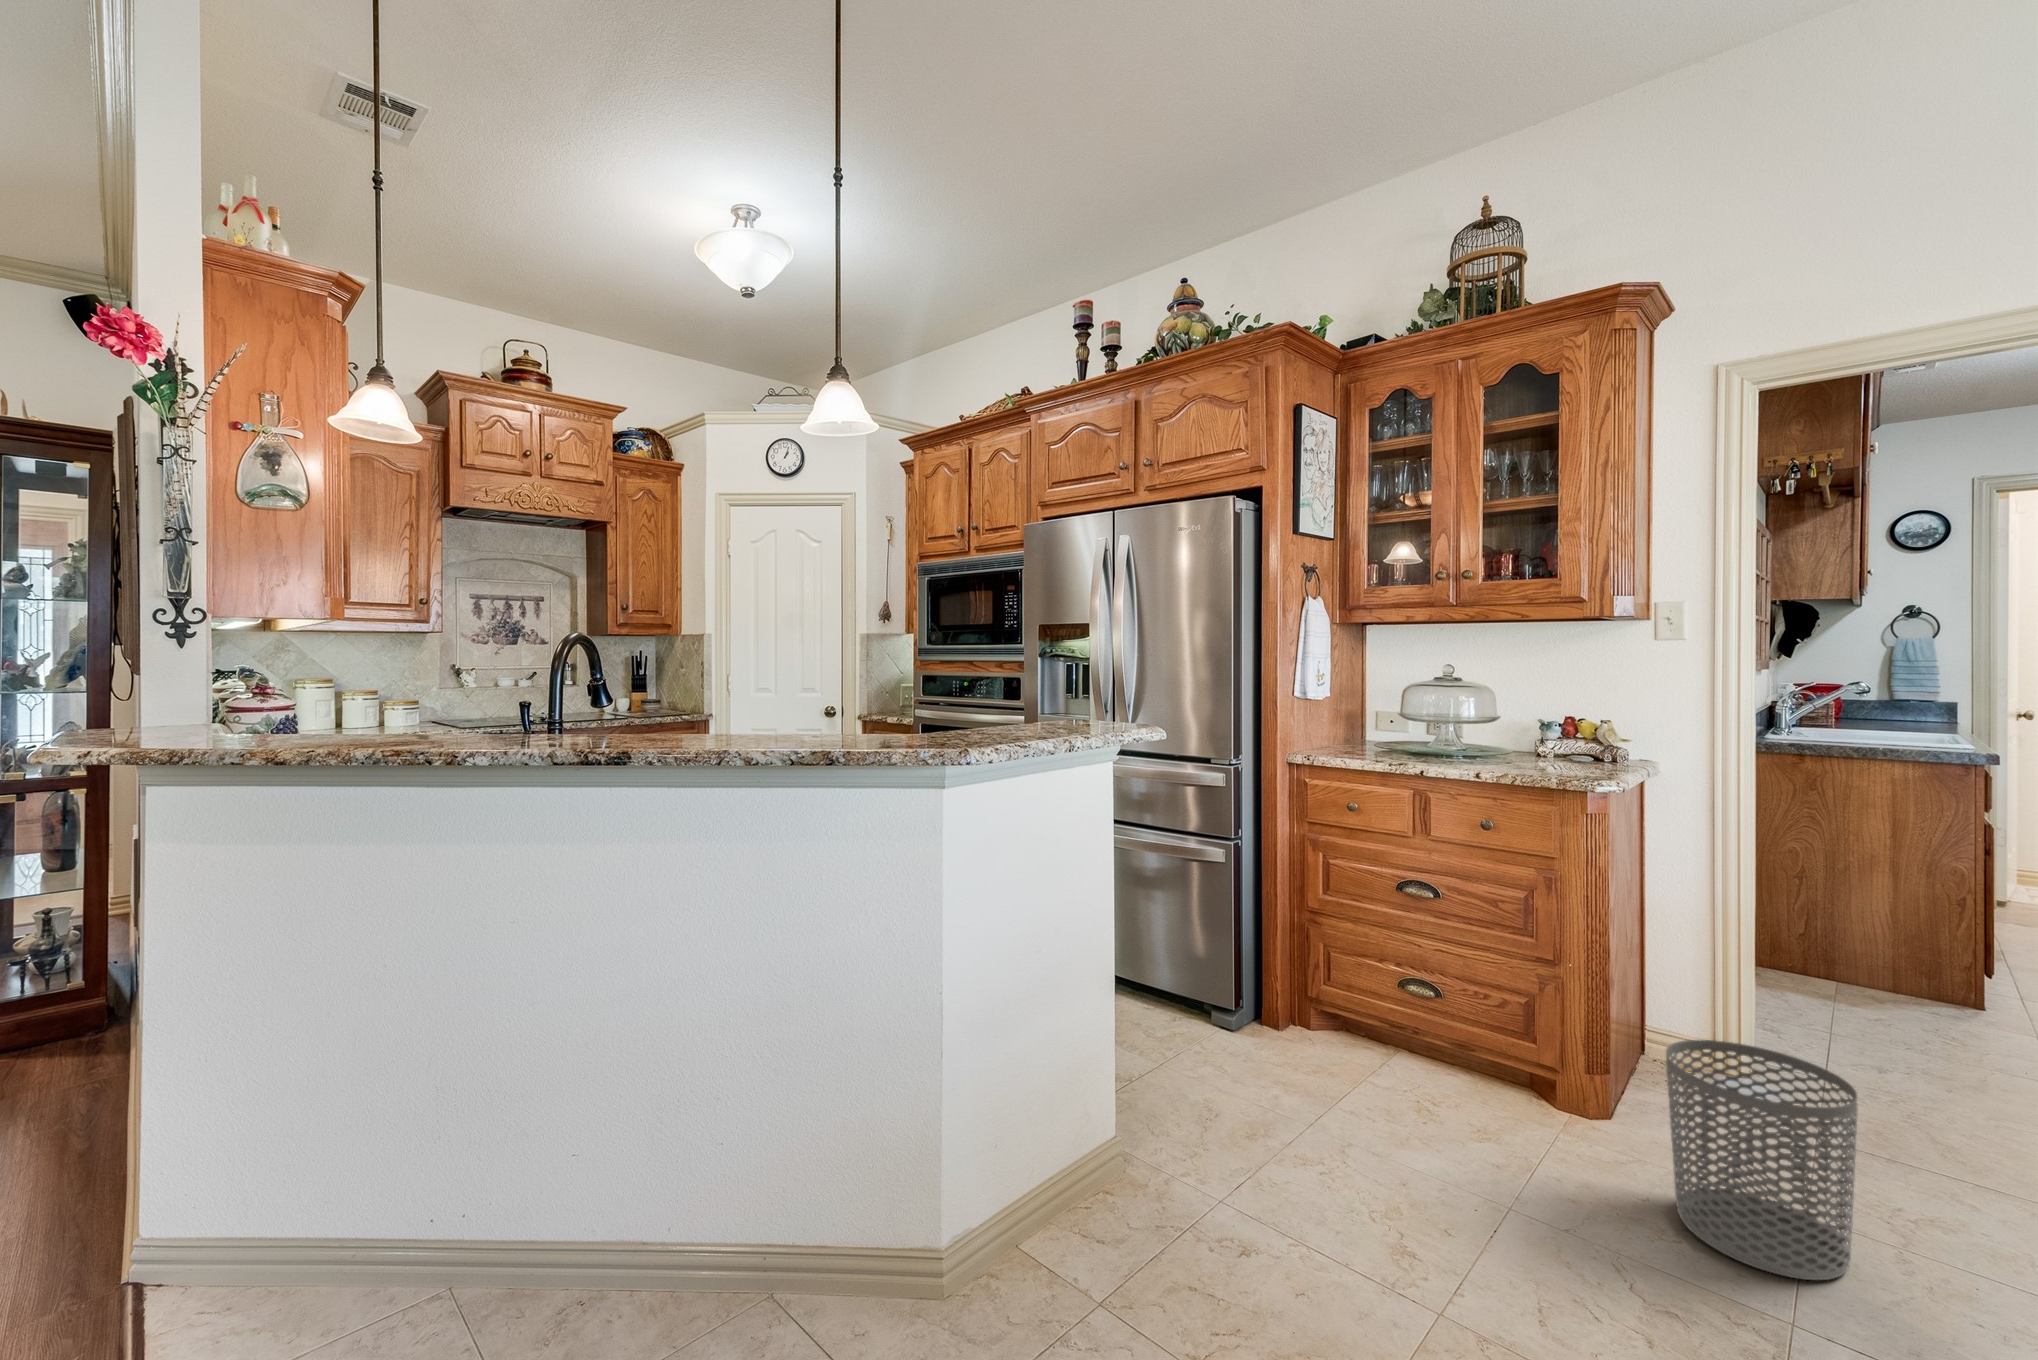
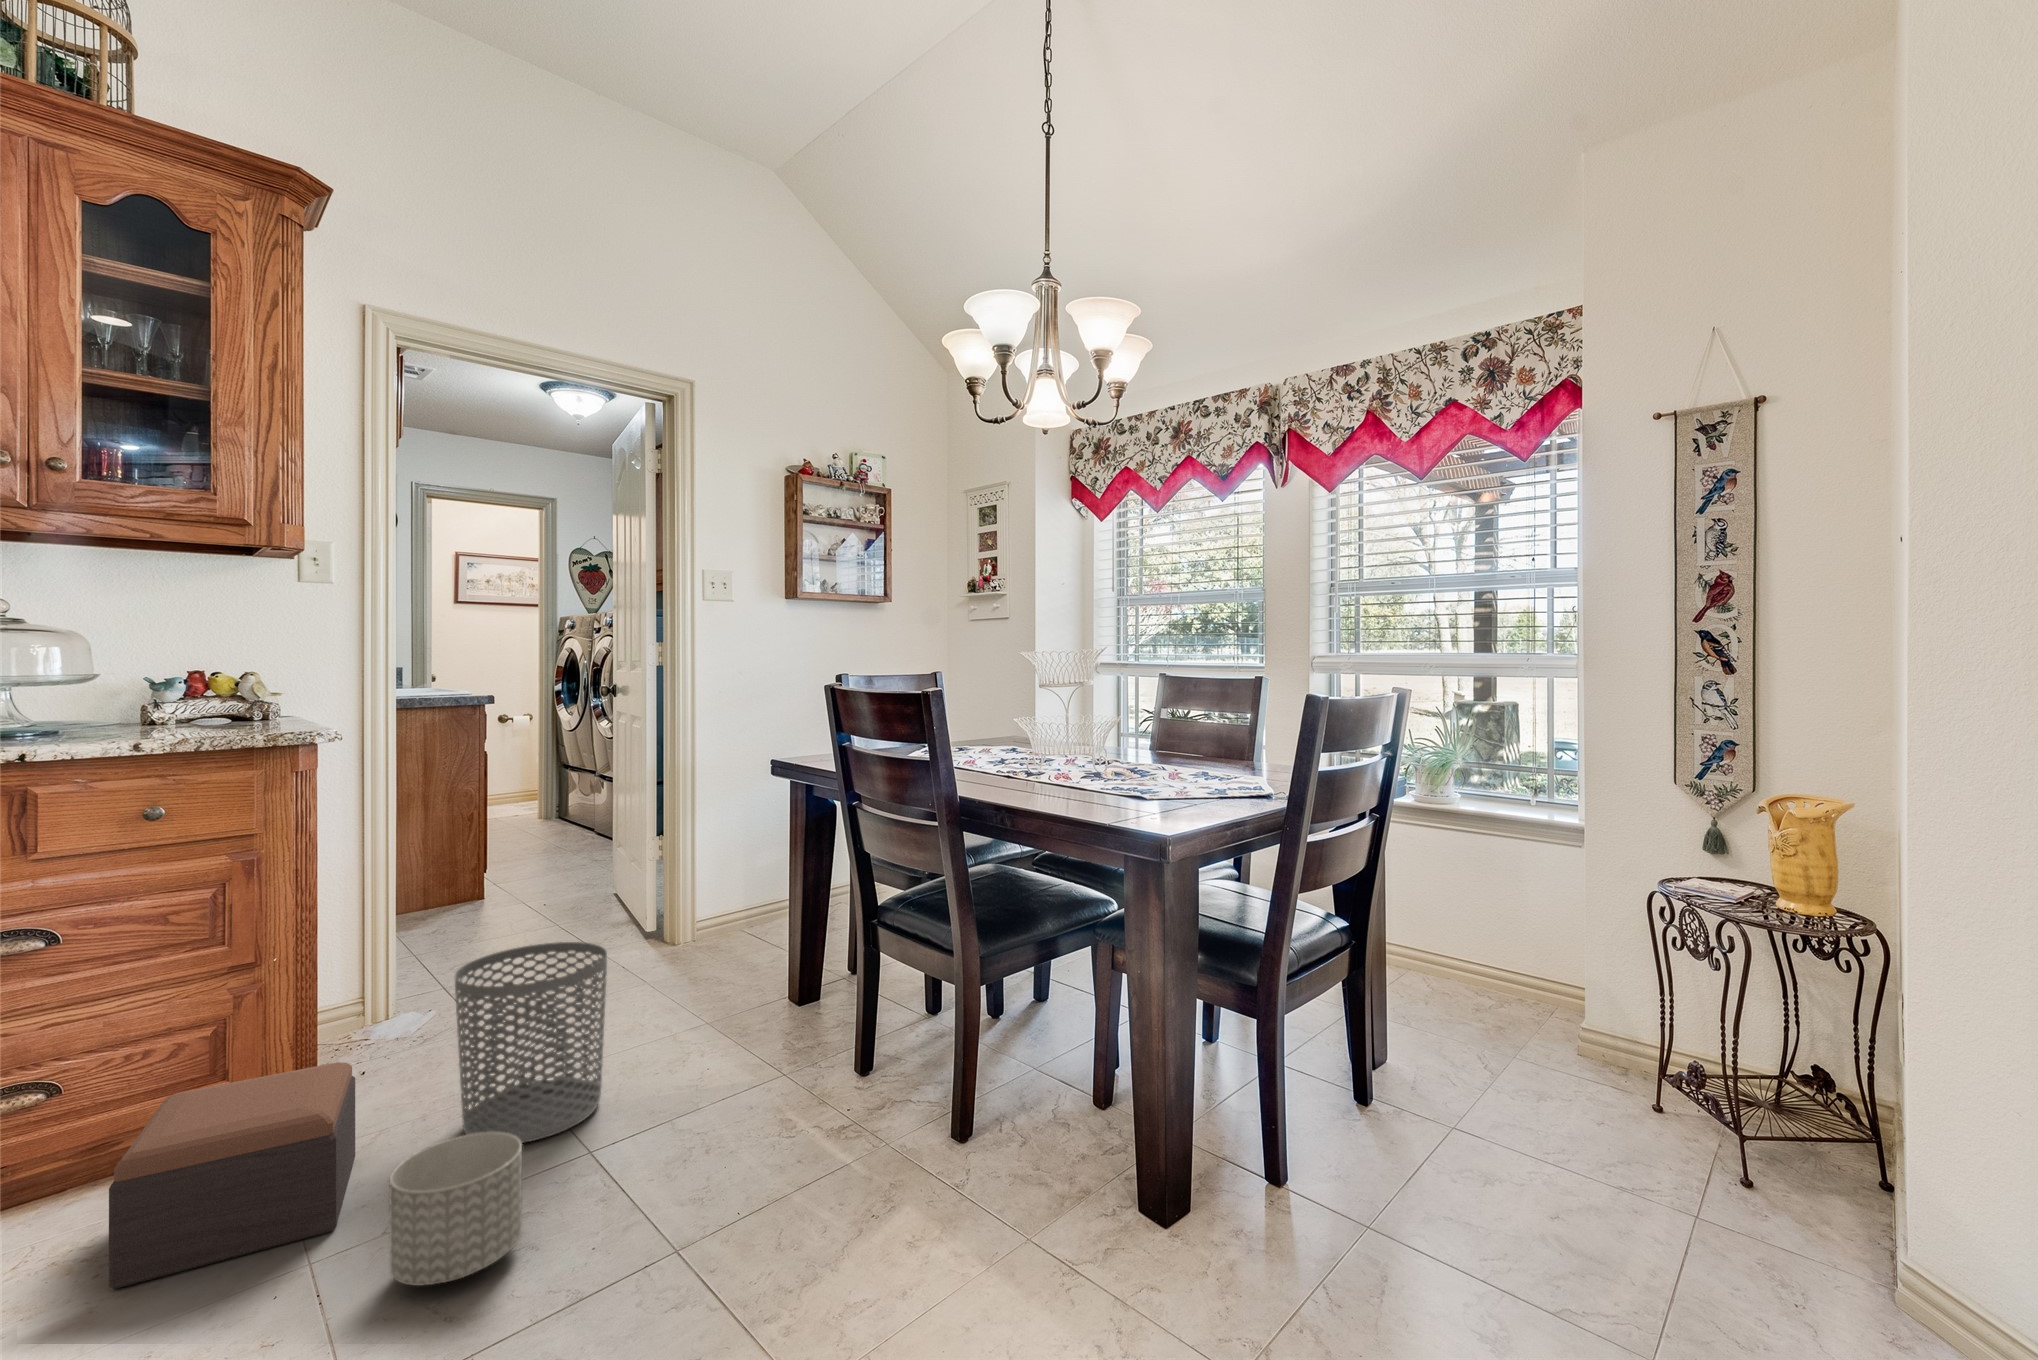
footstool: none [1401,1031,1592,1195] -> present [109,1062,355,1289]
planter: none [1489,1163,1607,1305] -> present [390,1132,522,1286]

